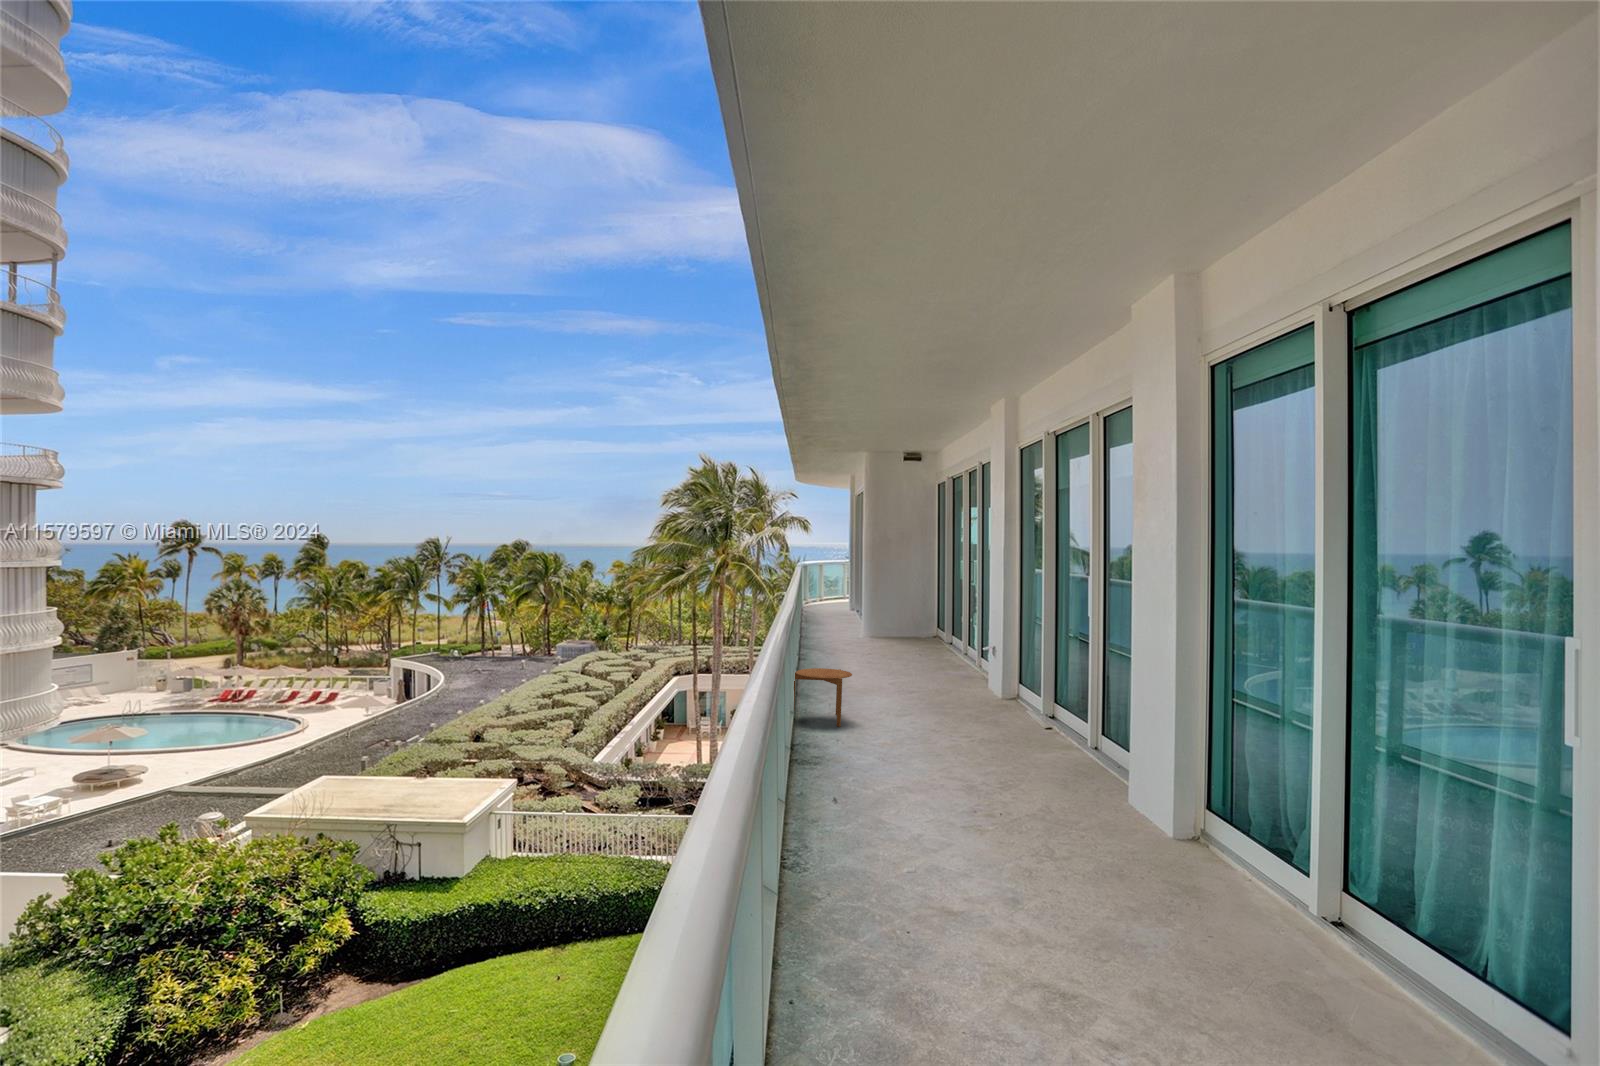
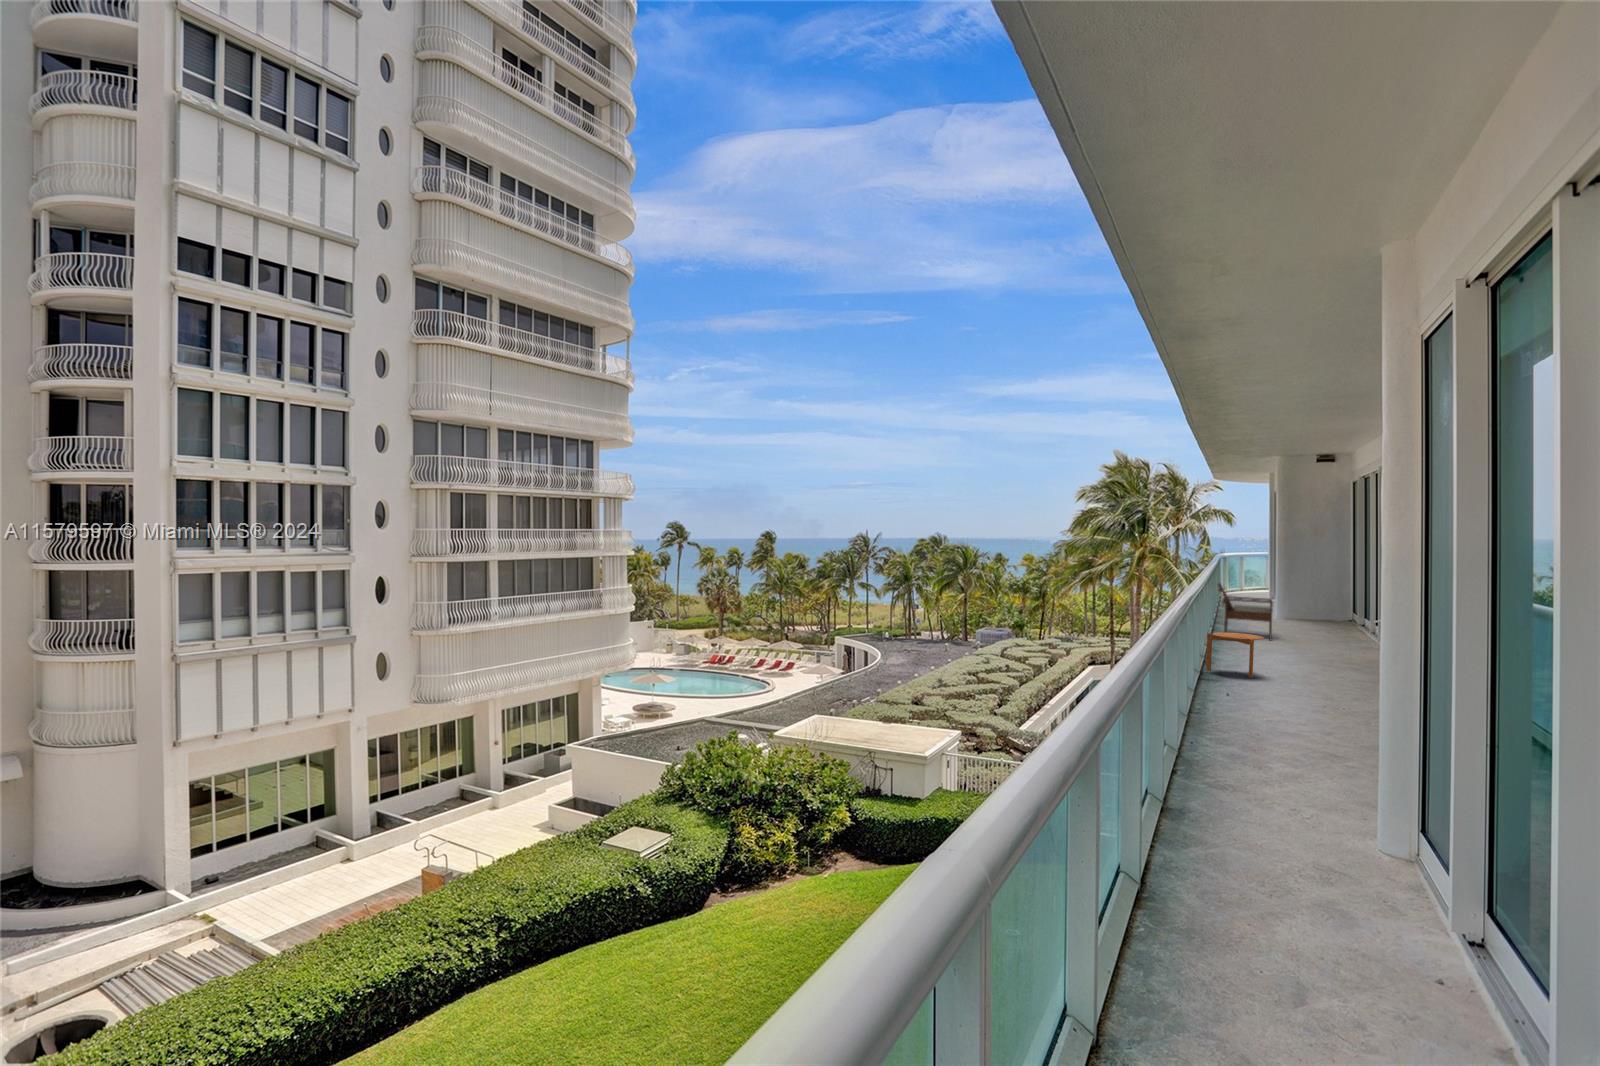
chair: none [798,598,851,661] -> present [1218,583,1273,641]

